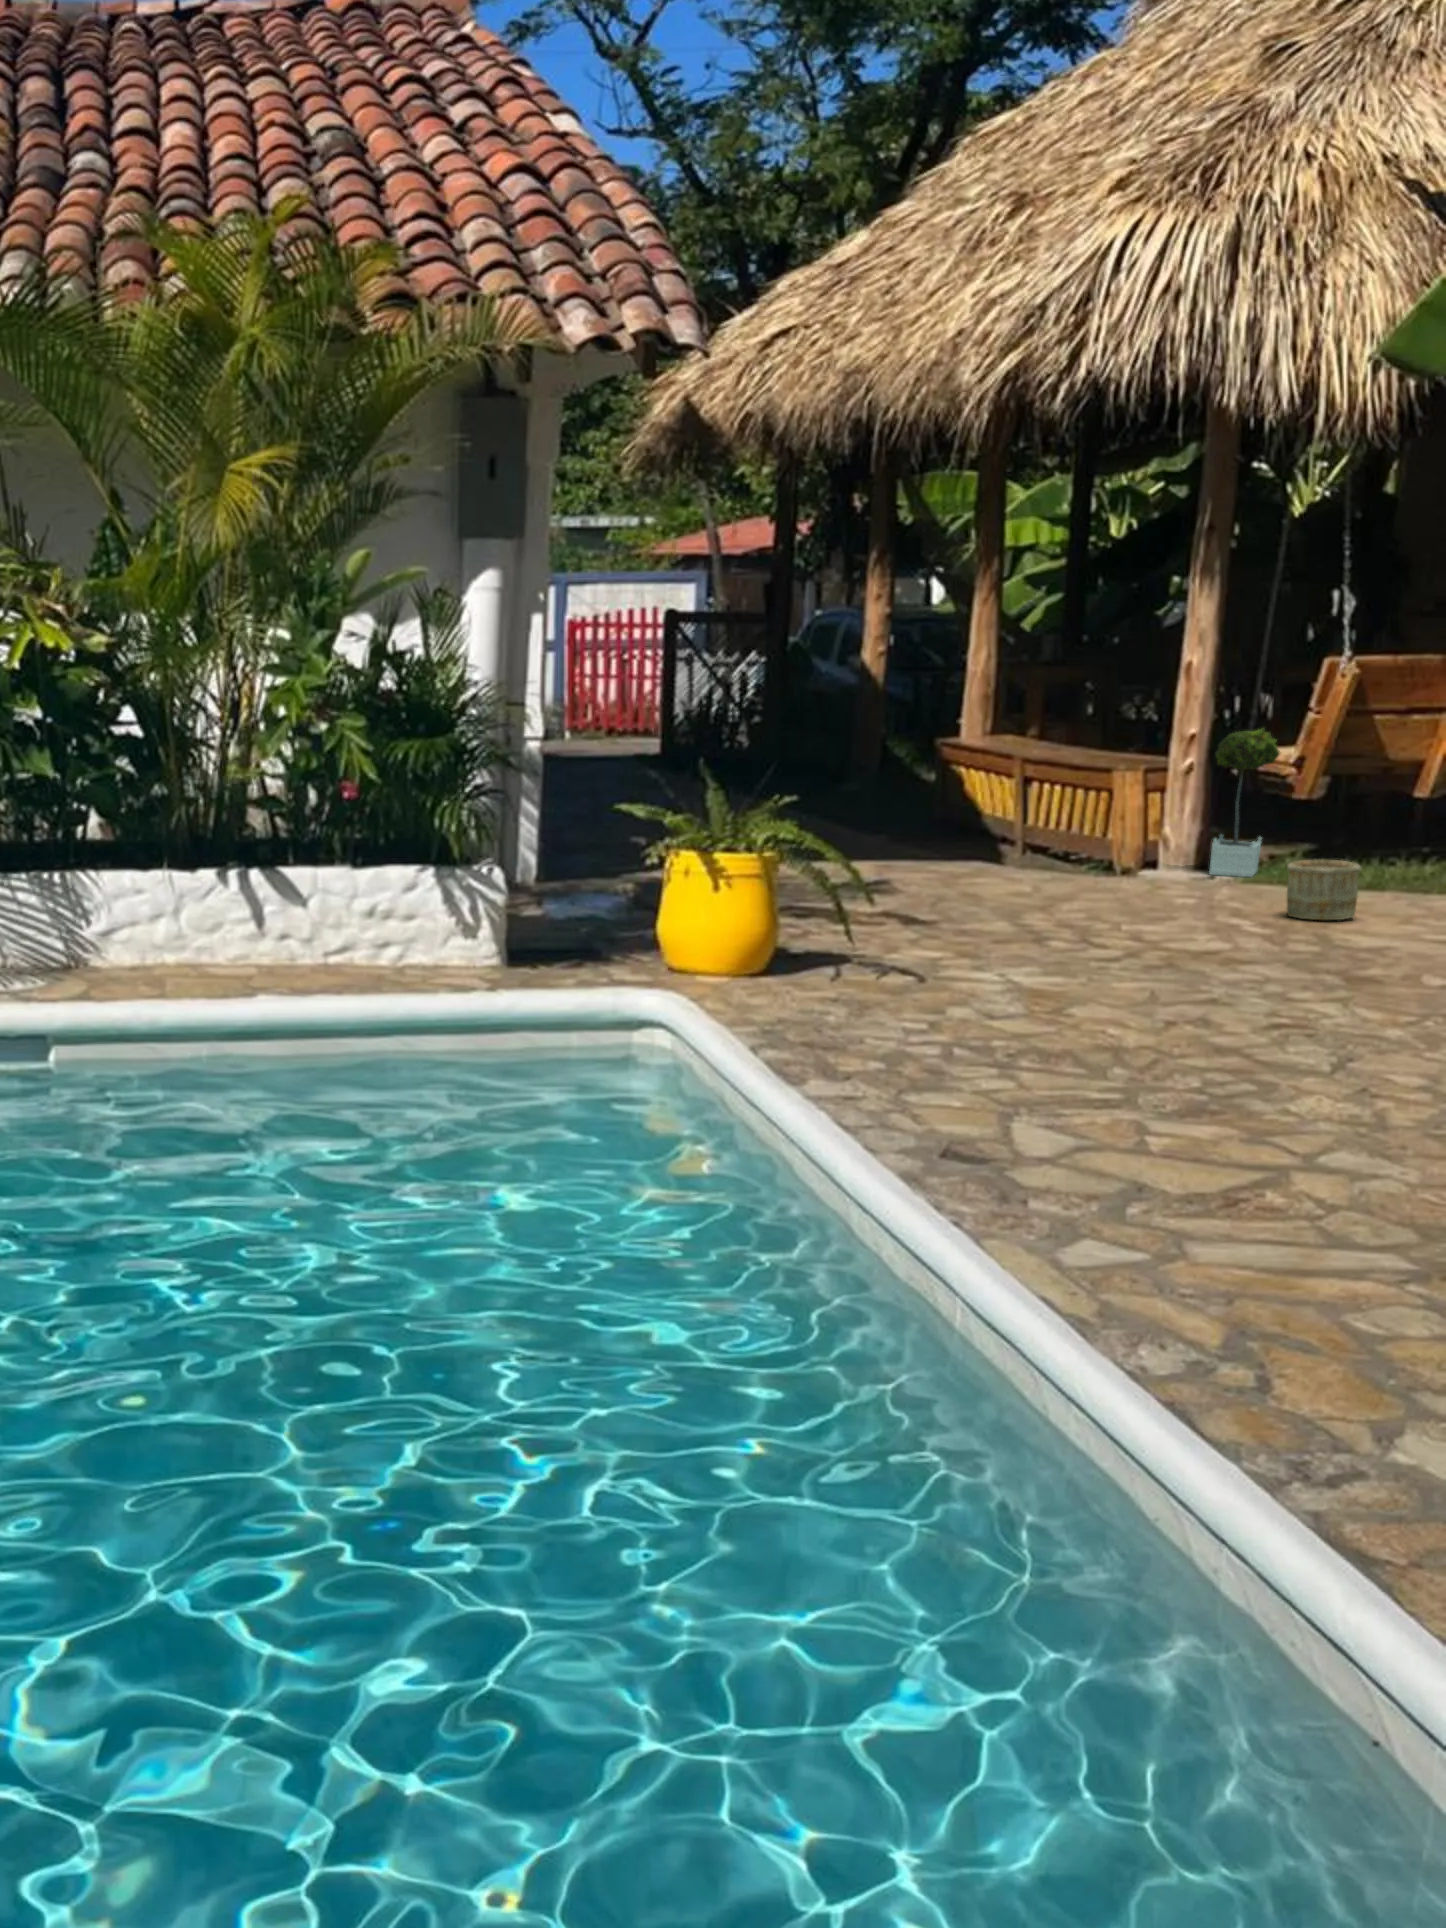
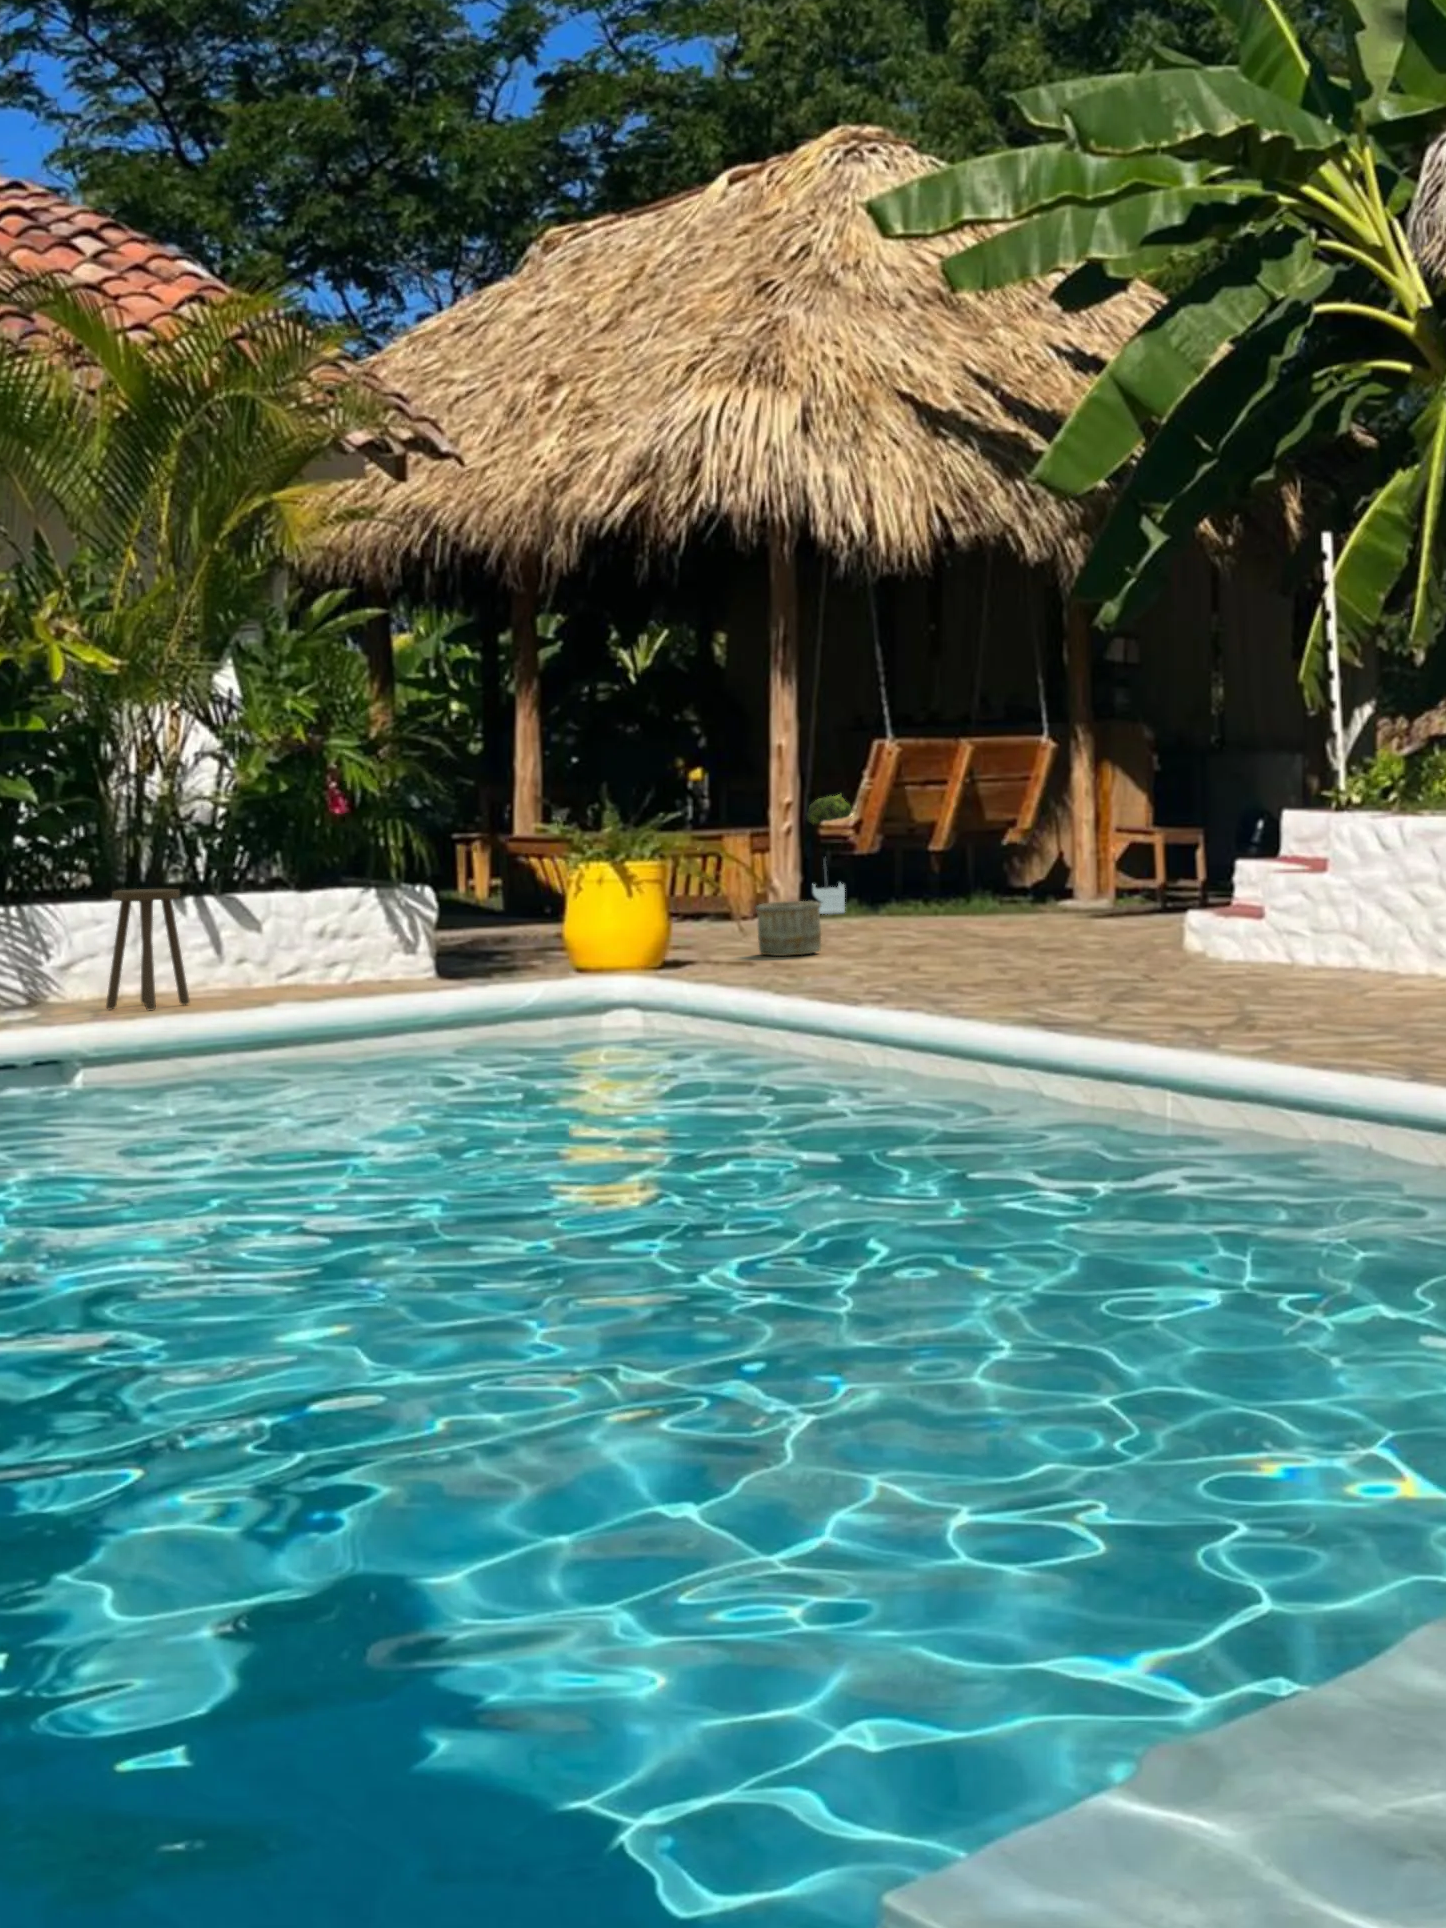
wooden bucket: present [1287,859,1361,920] -> present [756,901,821,956]
stool: none [130,862,205,984] -> present [106,889,189,1011]

